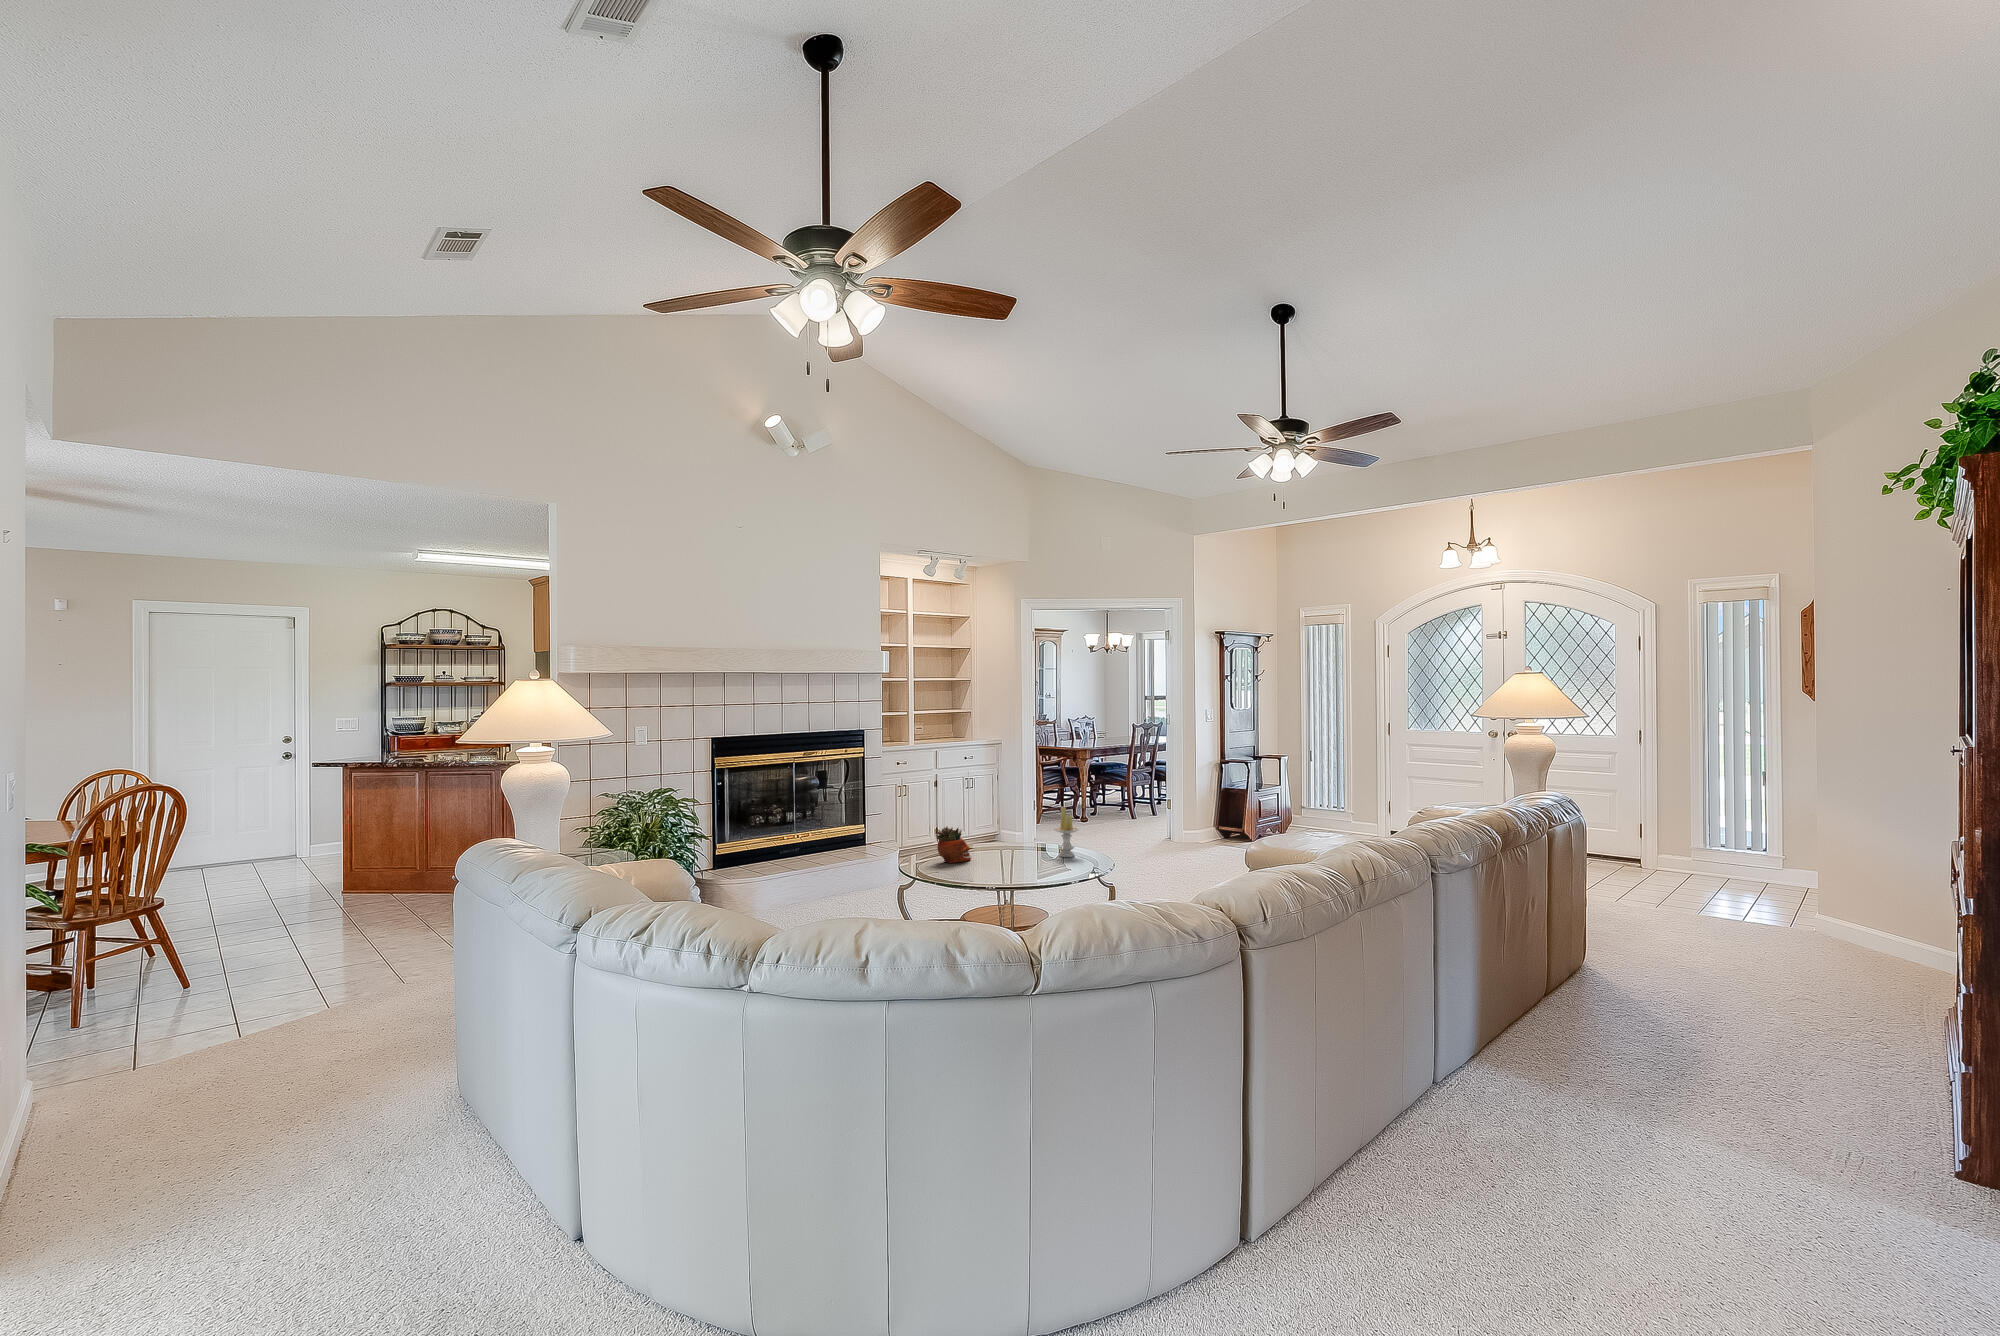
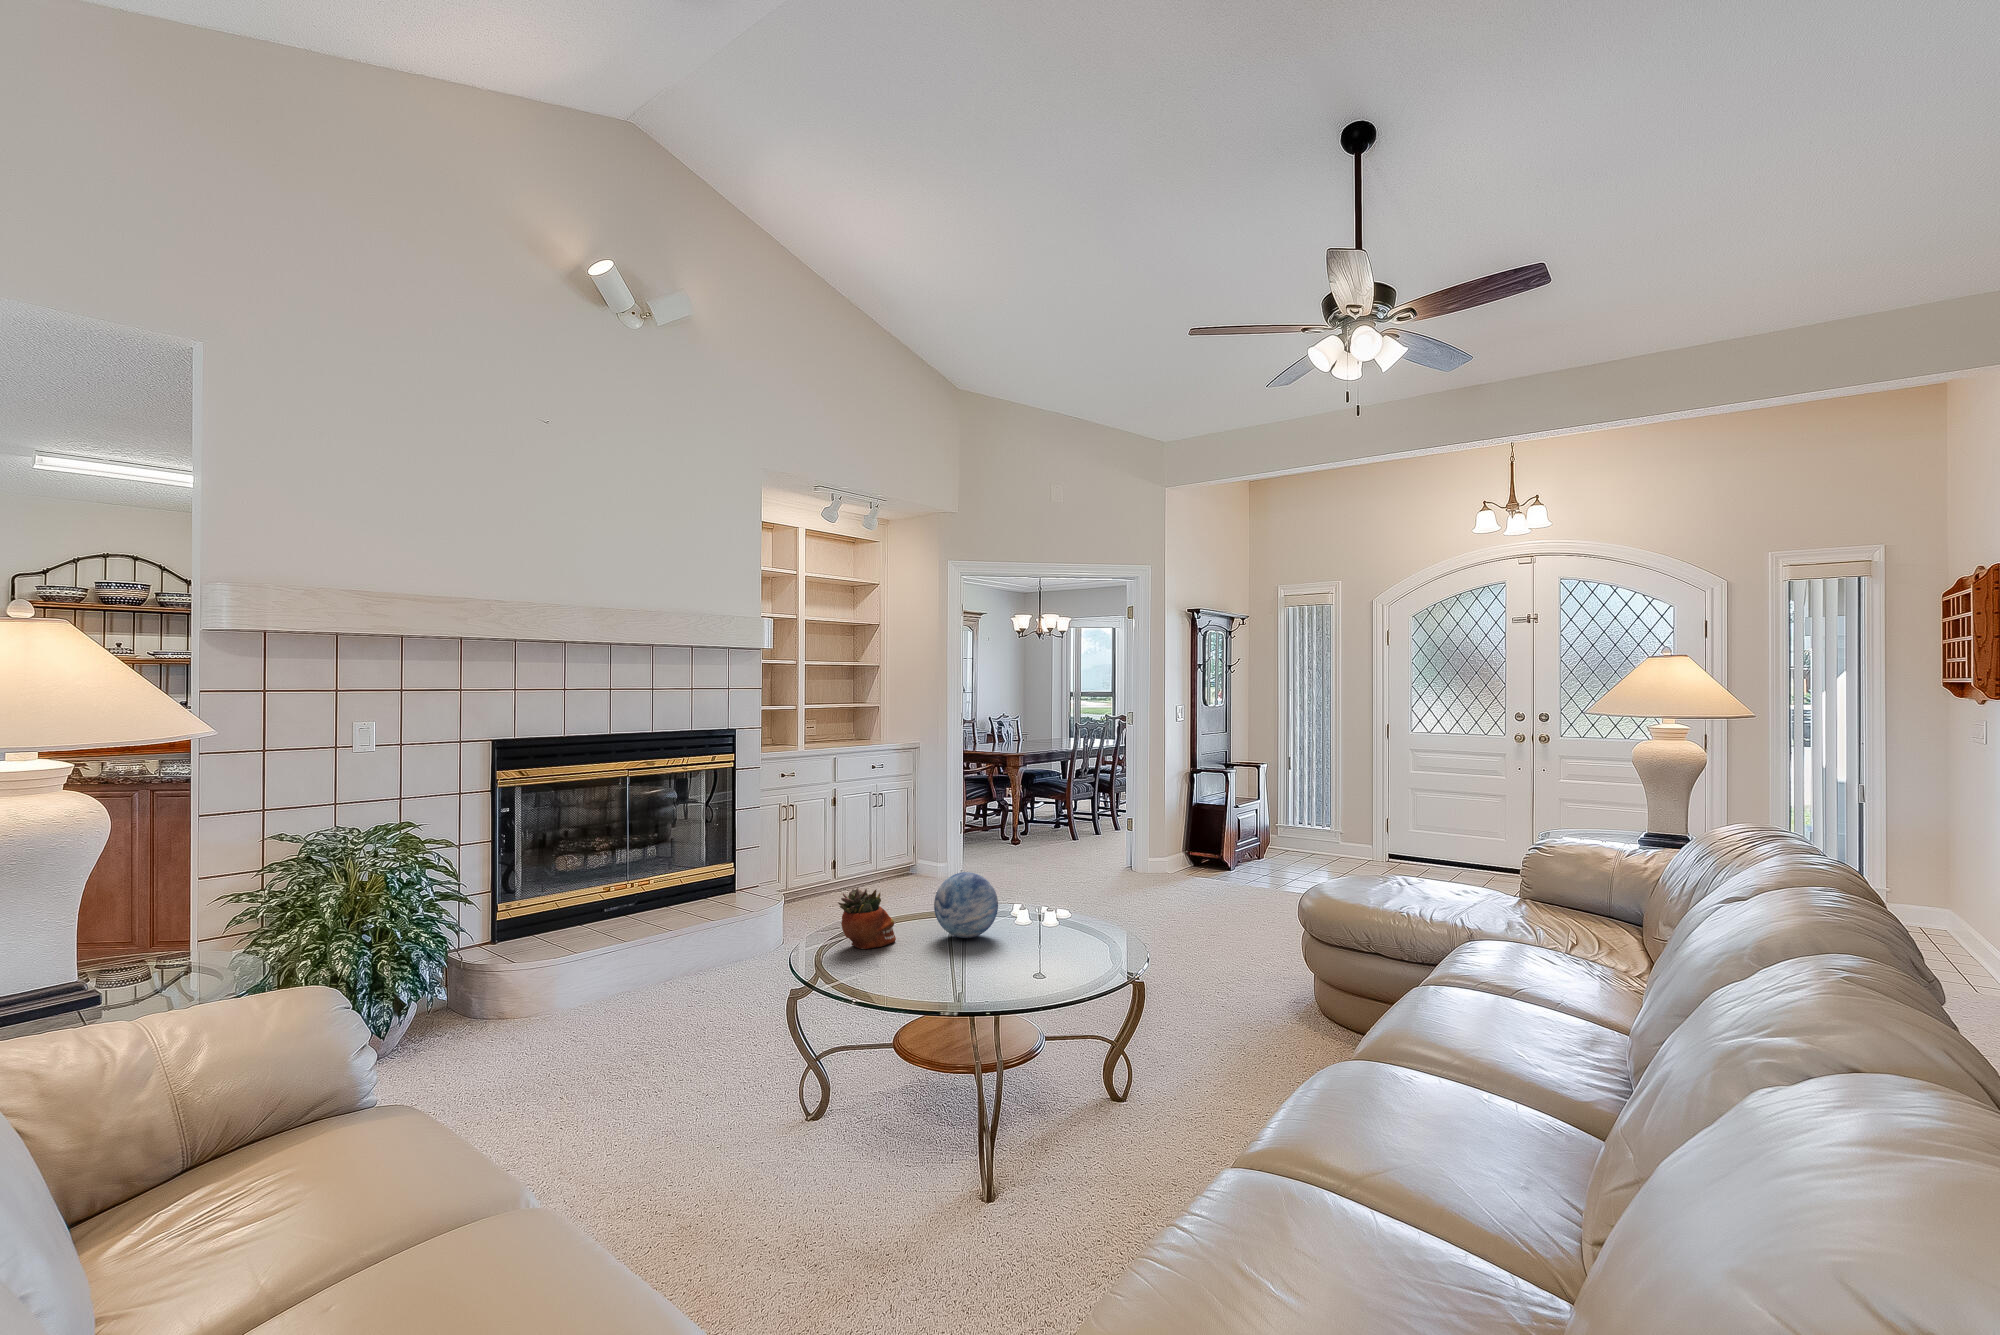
candle: present [1054,806,1079,857] -> none [1027,851,1066,932]
decorative orb: none [995,819,1035,859] -> present [934,872,998,938]

